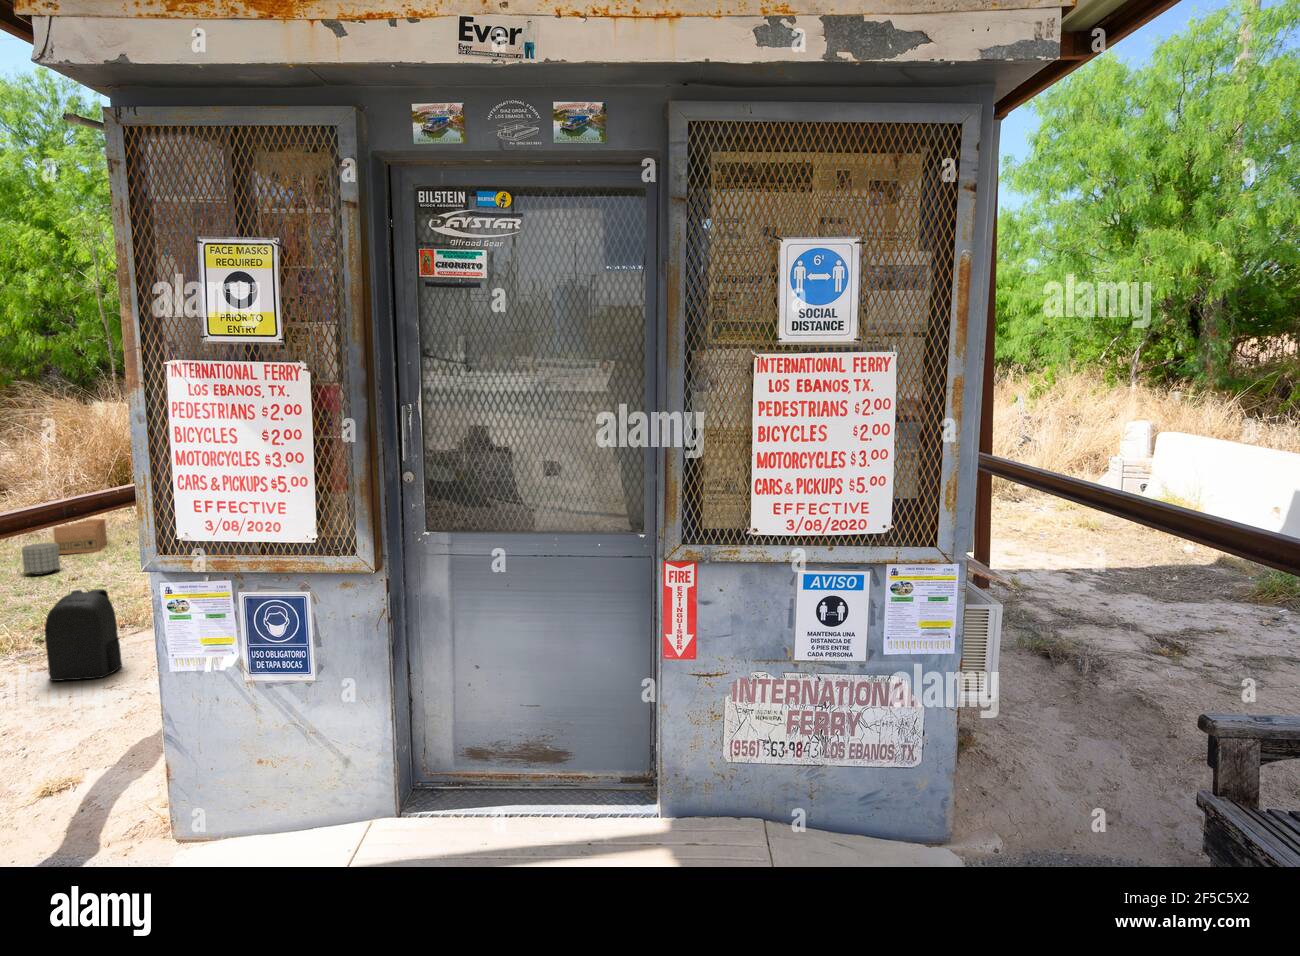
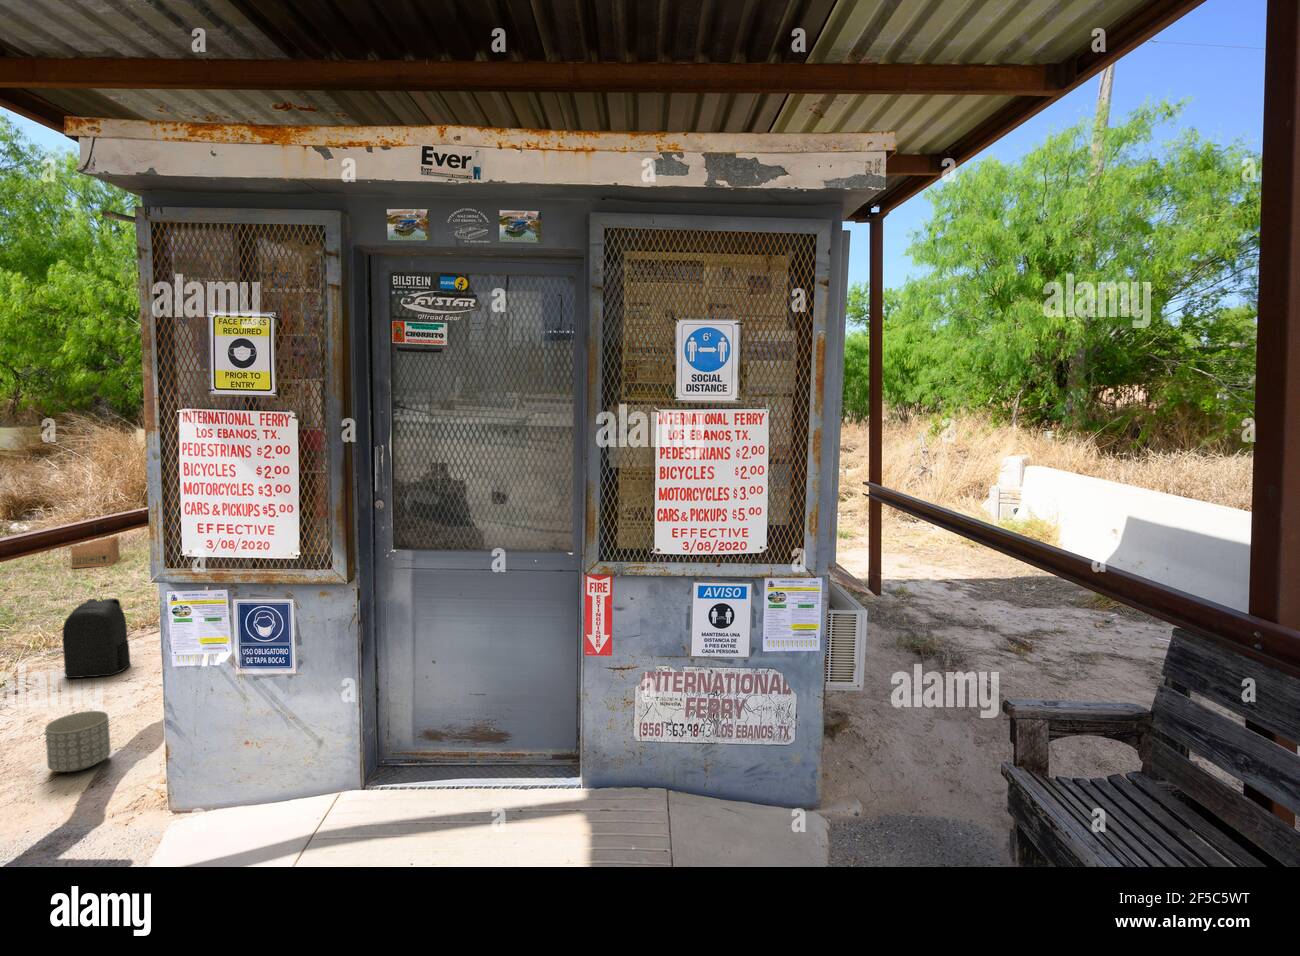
planter: present [22,543,60,575] -> present [45,711,111,772]

